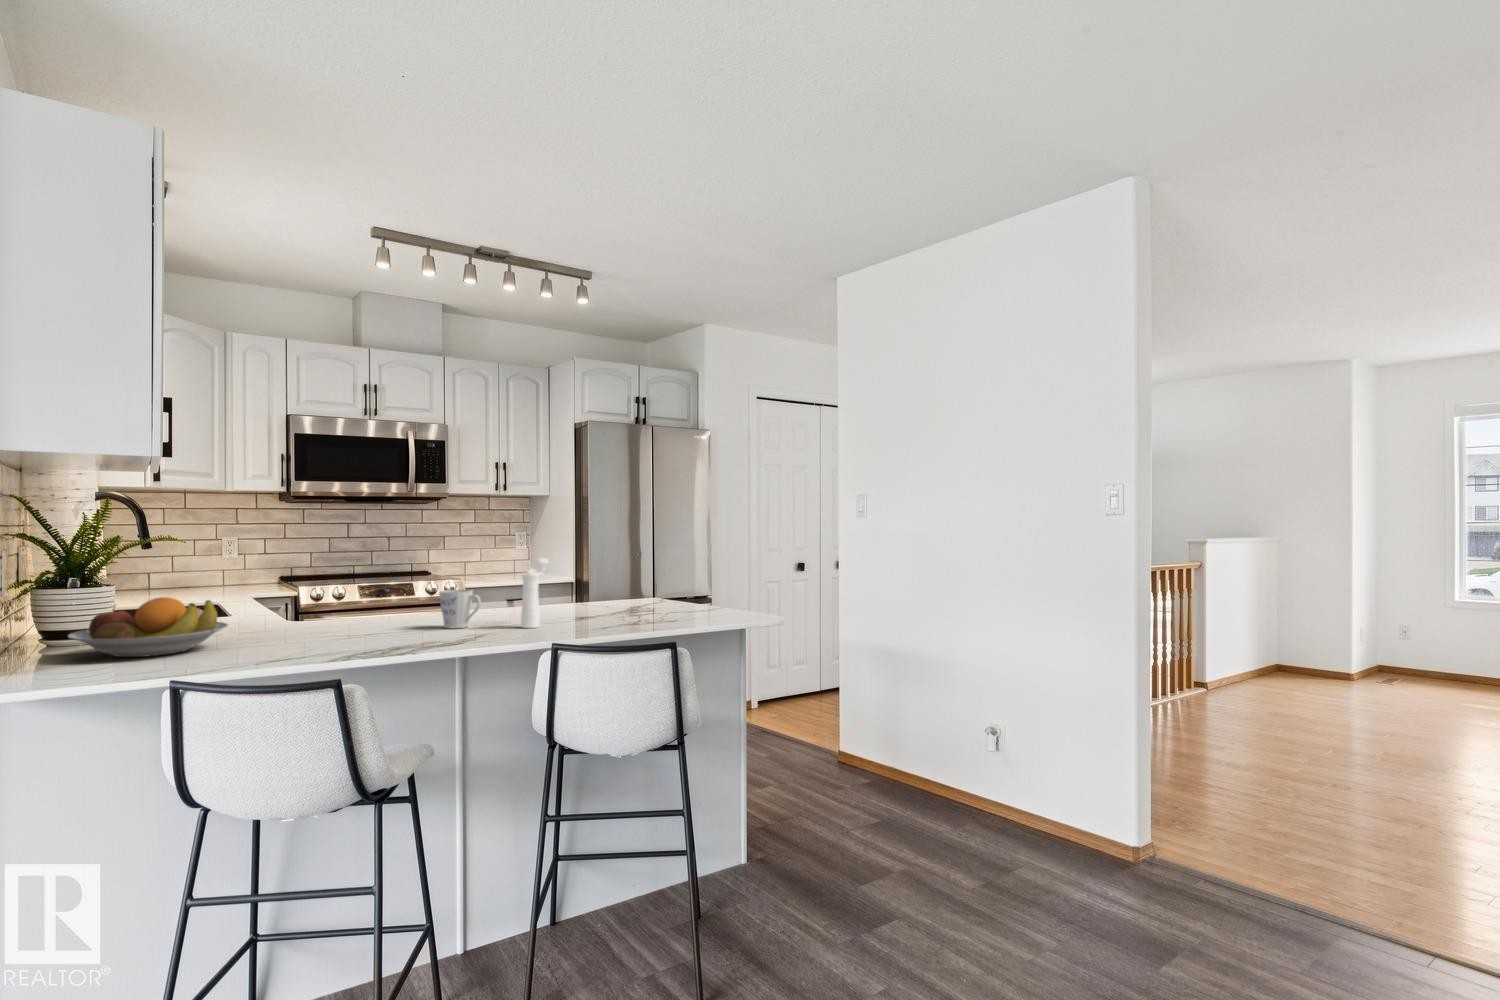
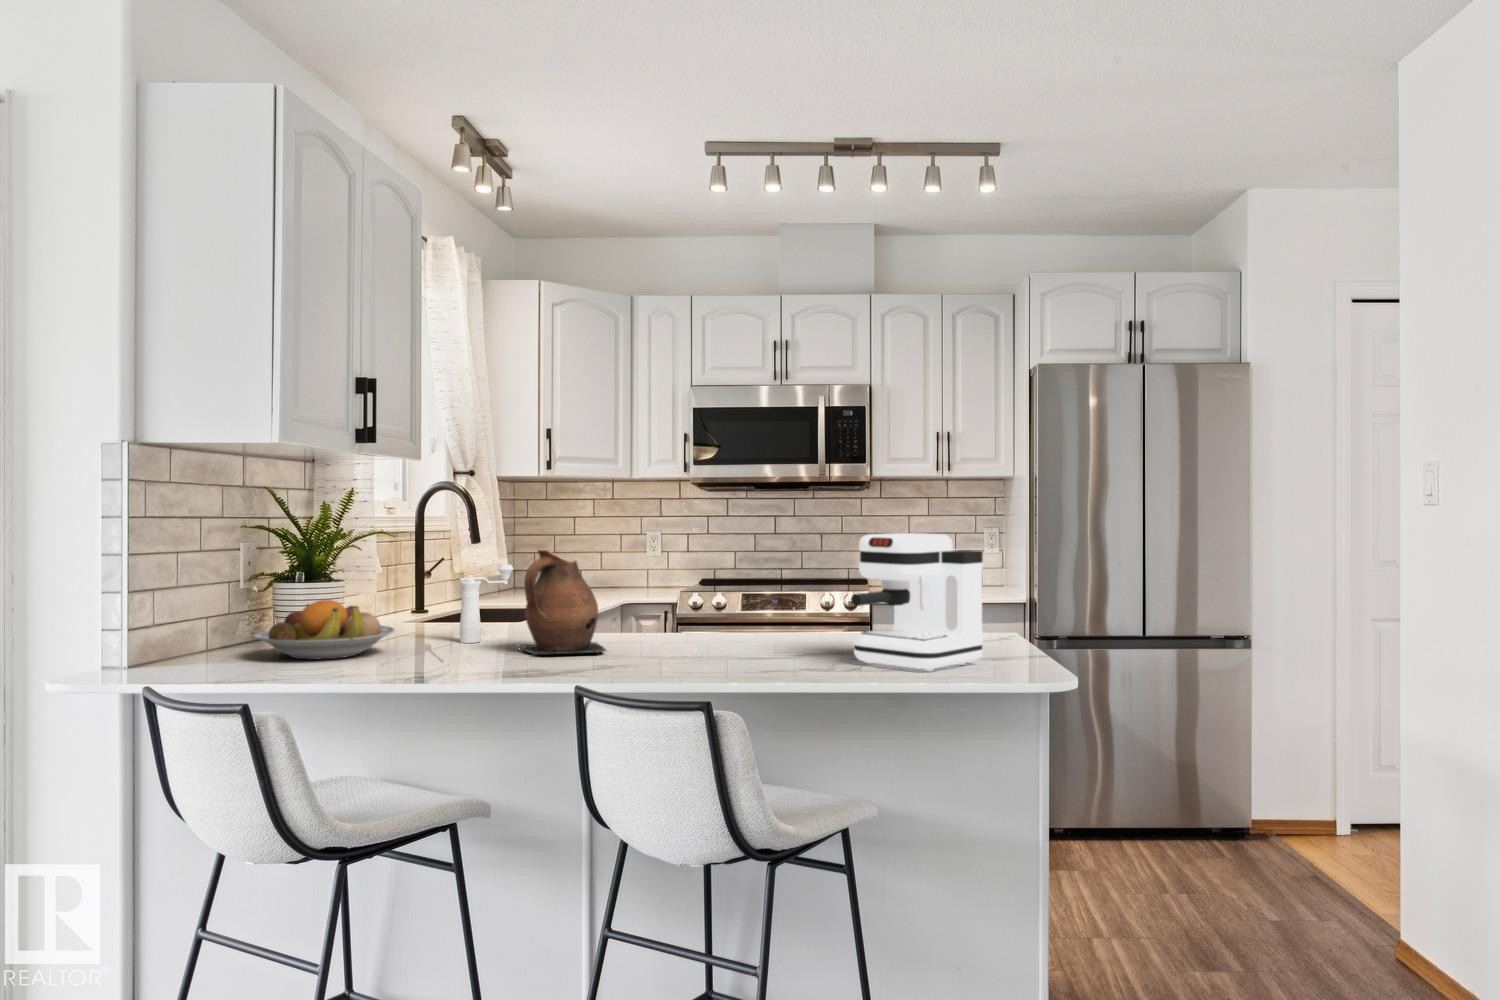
coffee maker: none [603,526,673,612] -> present [851,533,983,672]
ceramic pitcher: none [329,544,416,631] -> present [523,550,606,654]
pepper mill: present [521,558,549,628] -> present [460,564,513,643]
mug: present [439,589,481,628] -> none [606,613,648,664]

